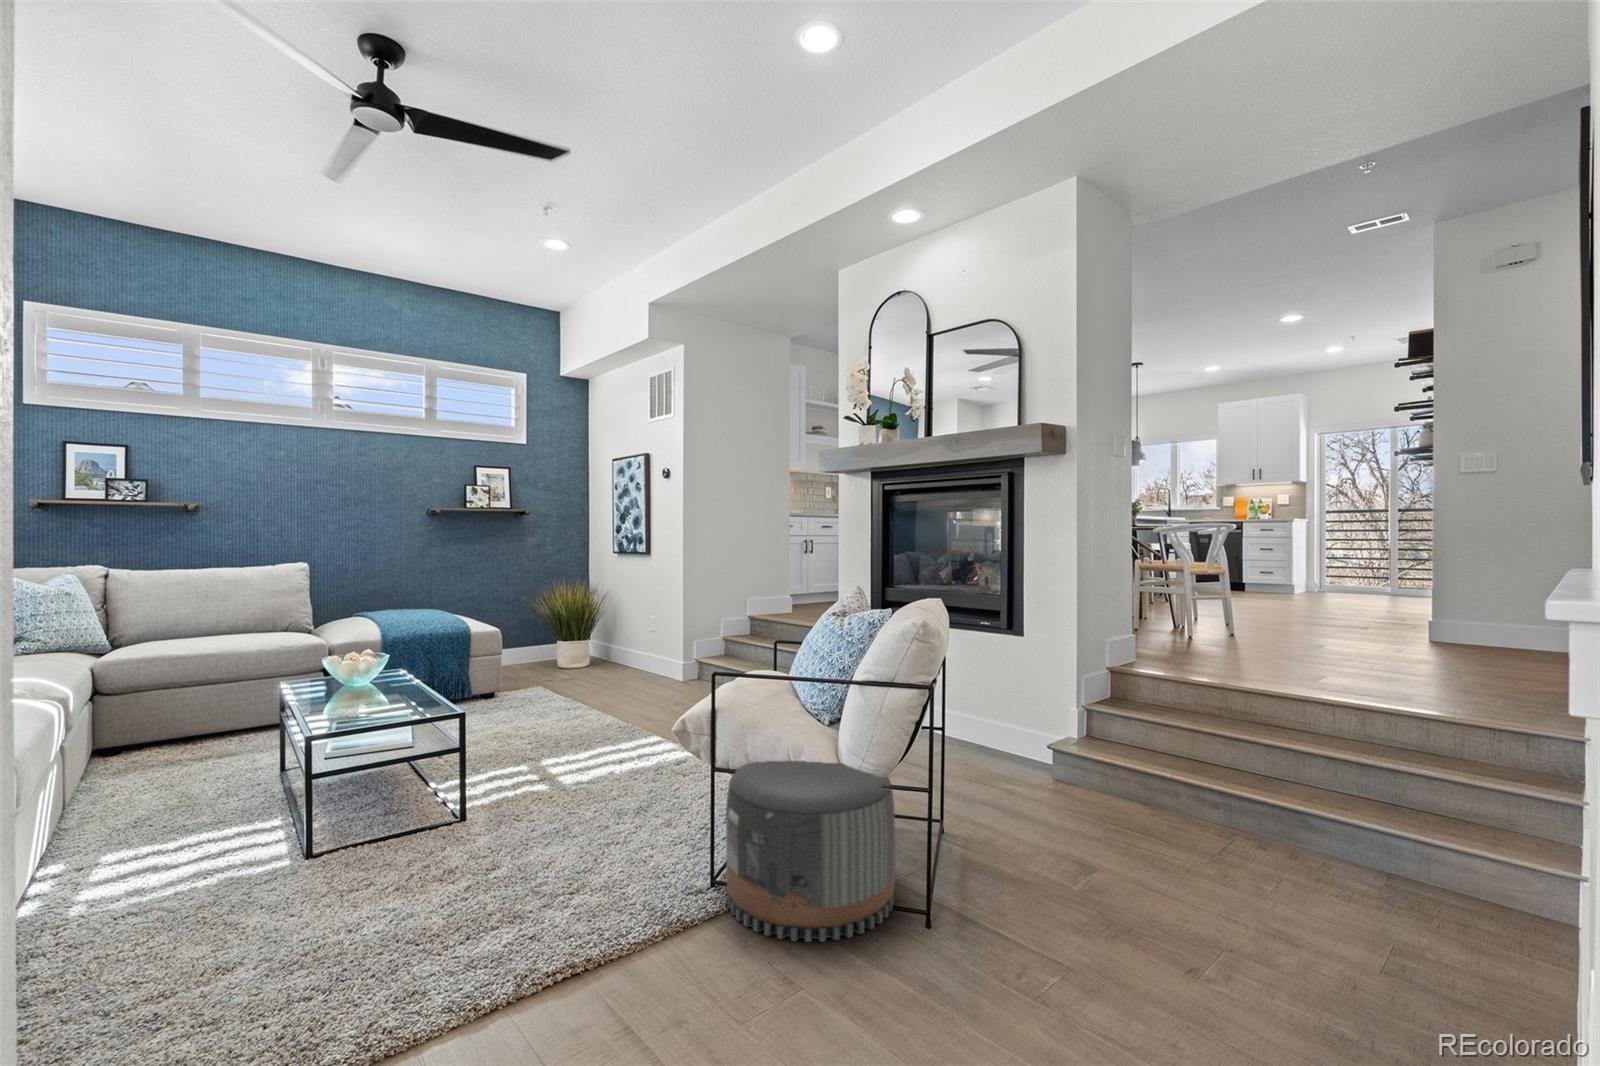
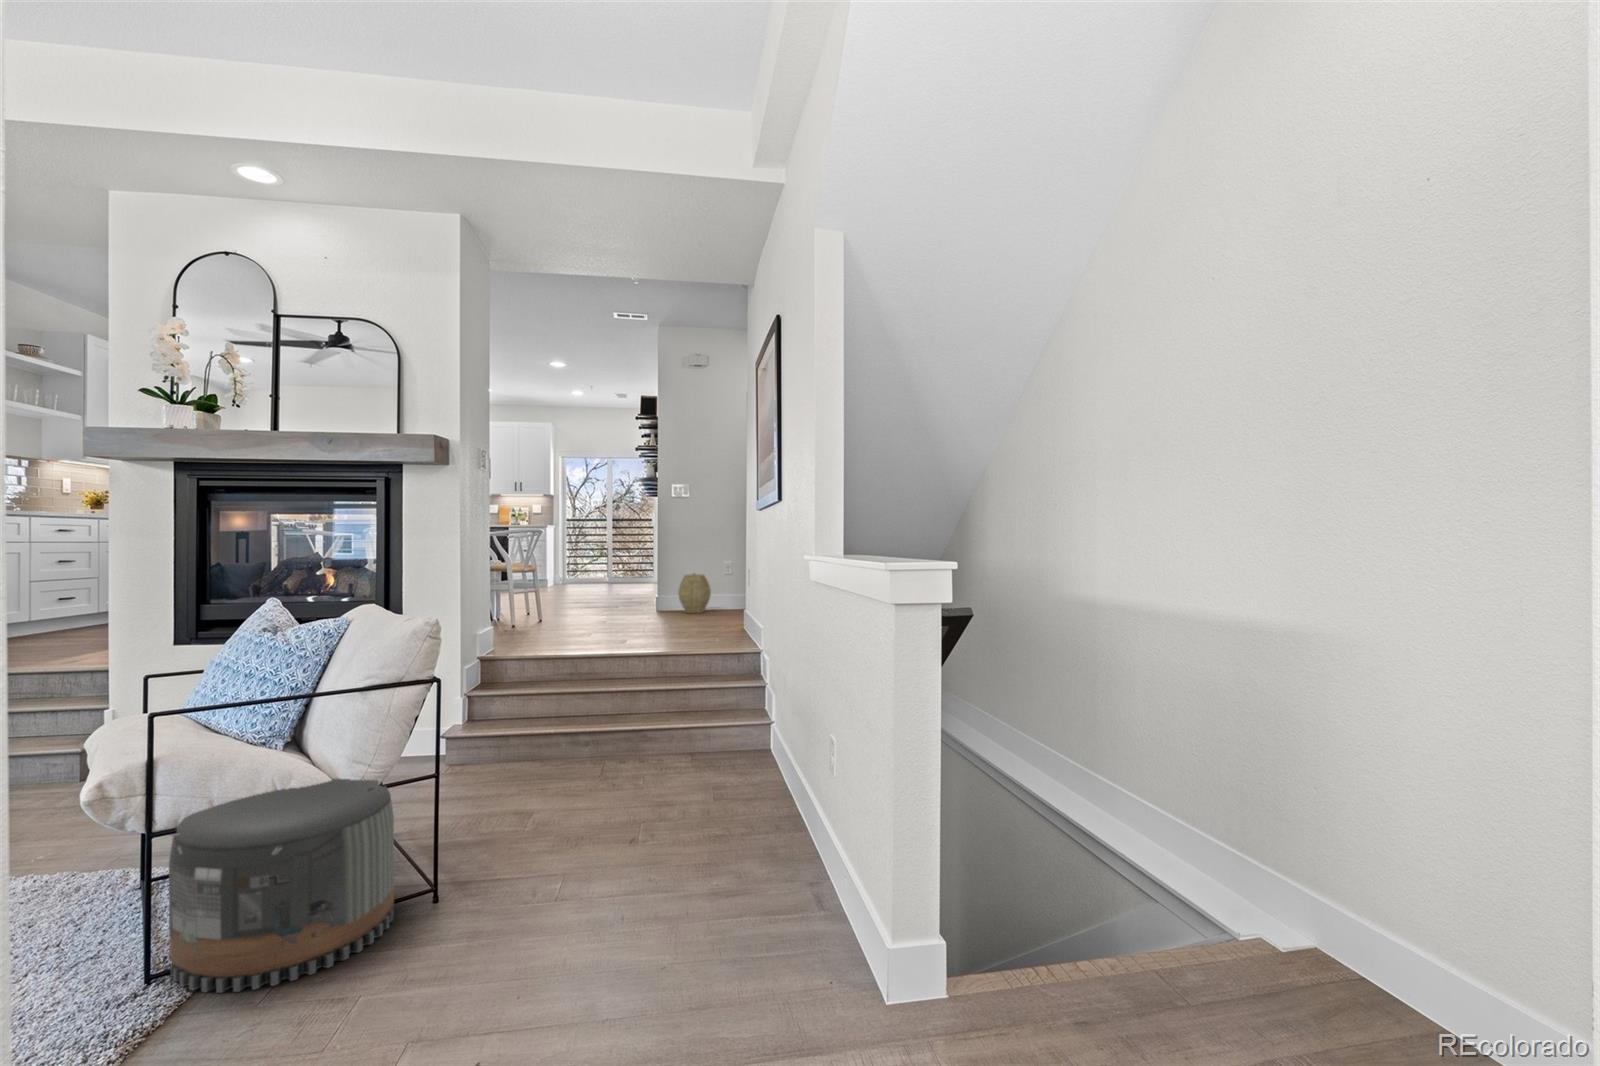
woven basket: none [1458,589,1524,651] -> present [678,573,711,613]

